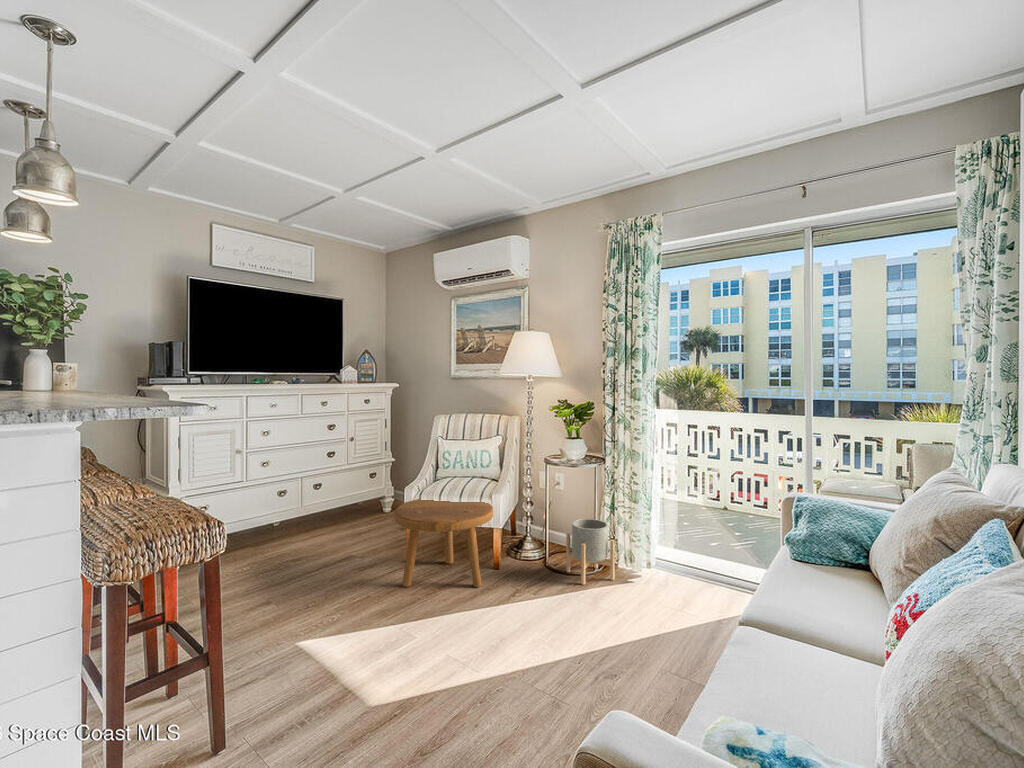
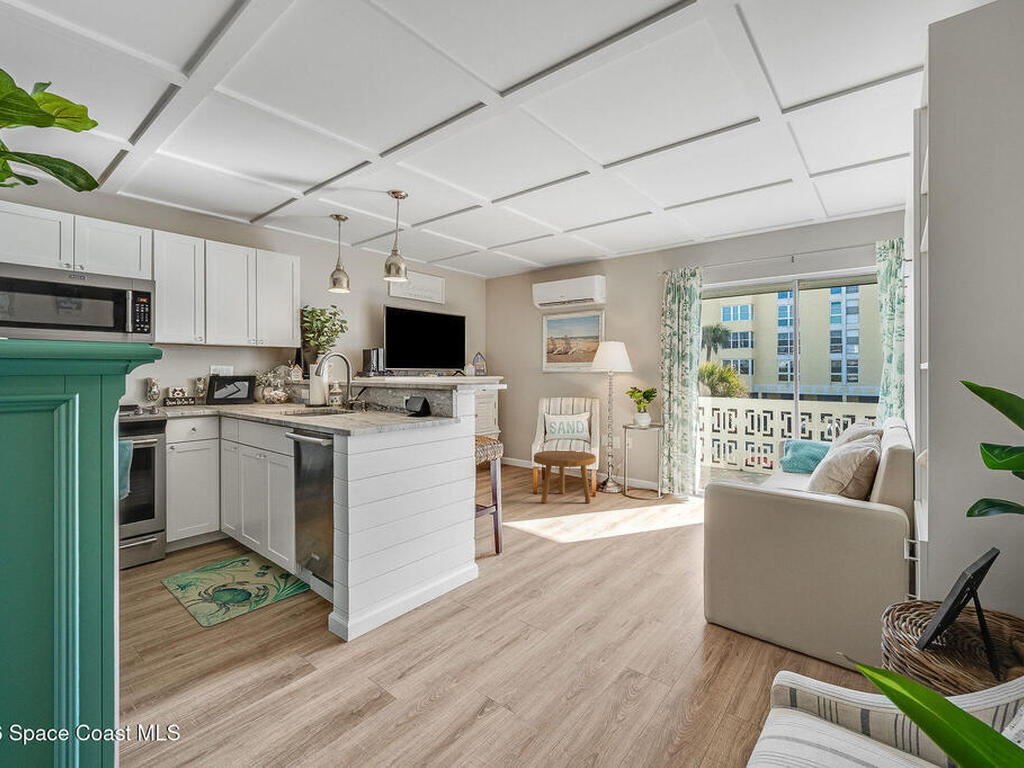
planter: present [566,519,615,585] -> none [640,463,672,502]

